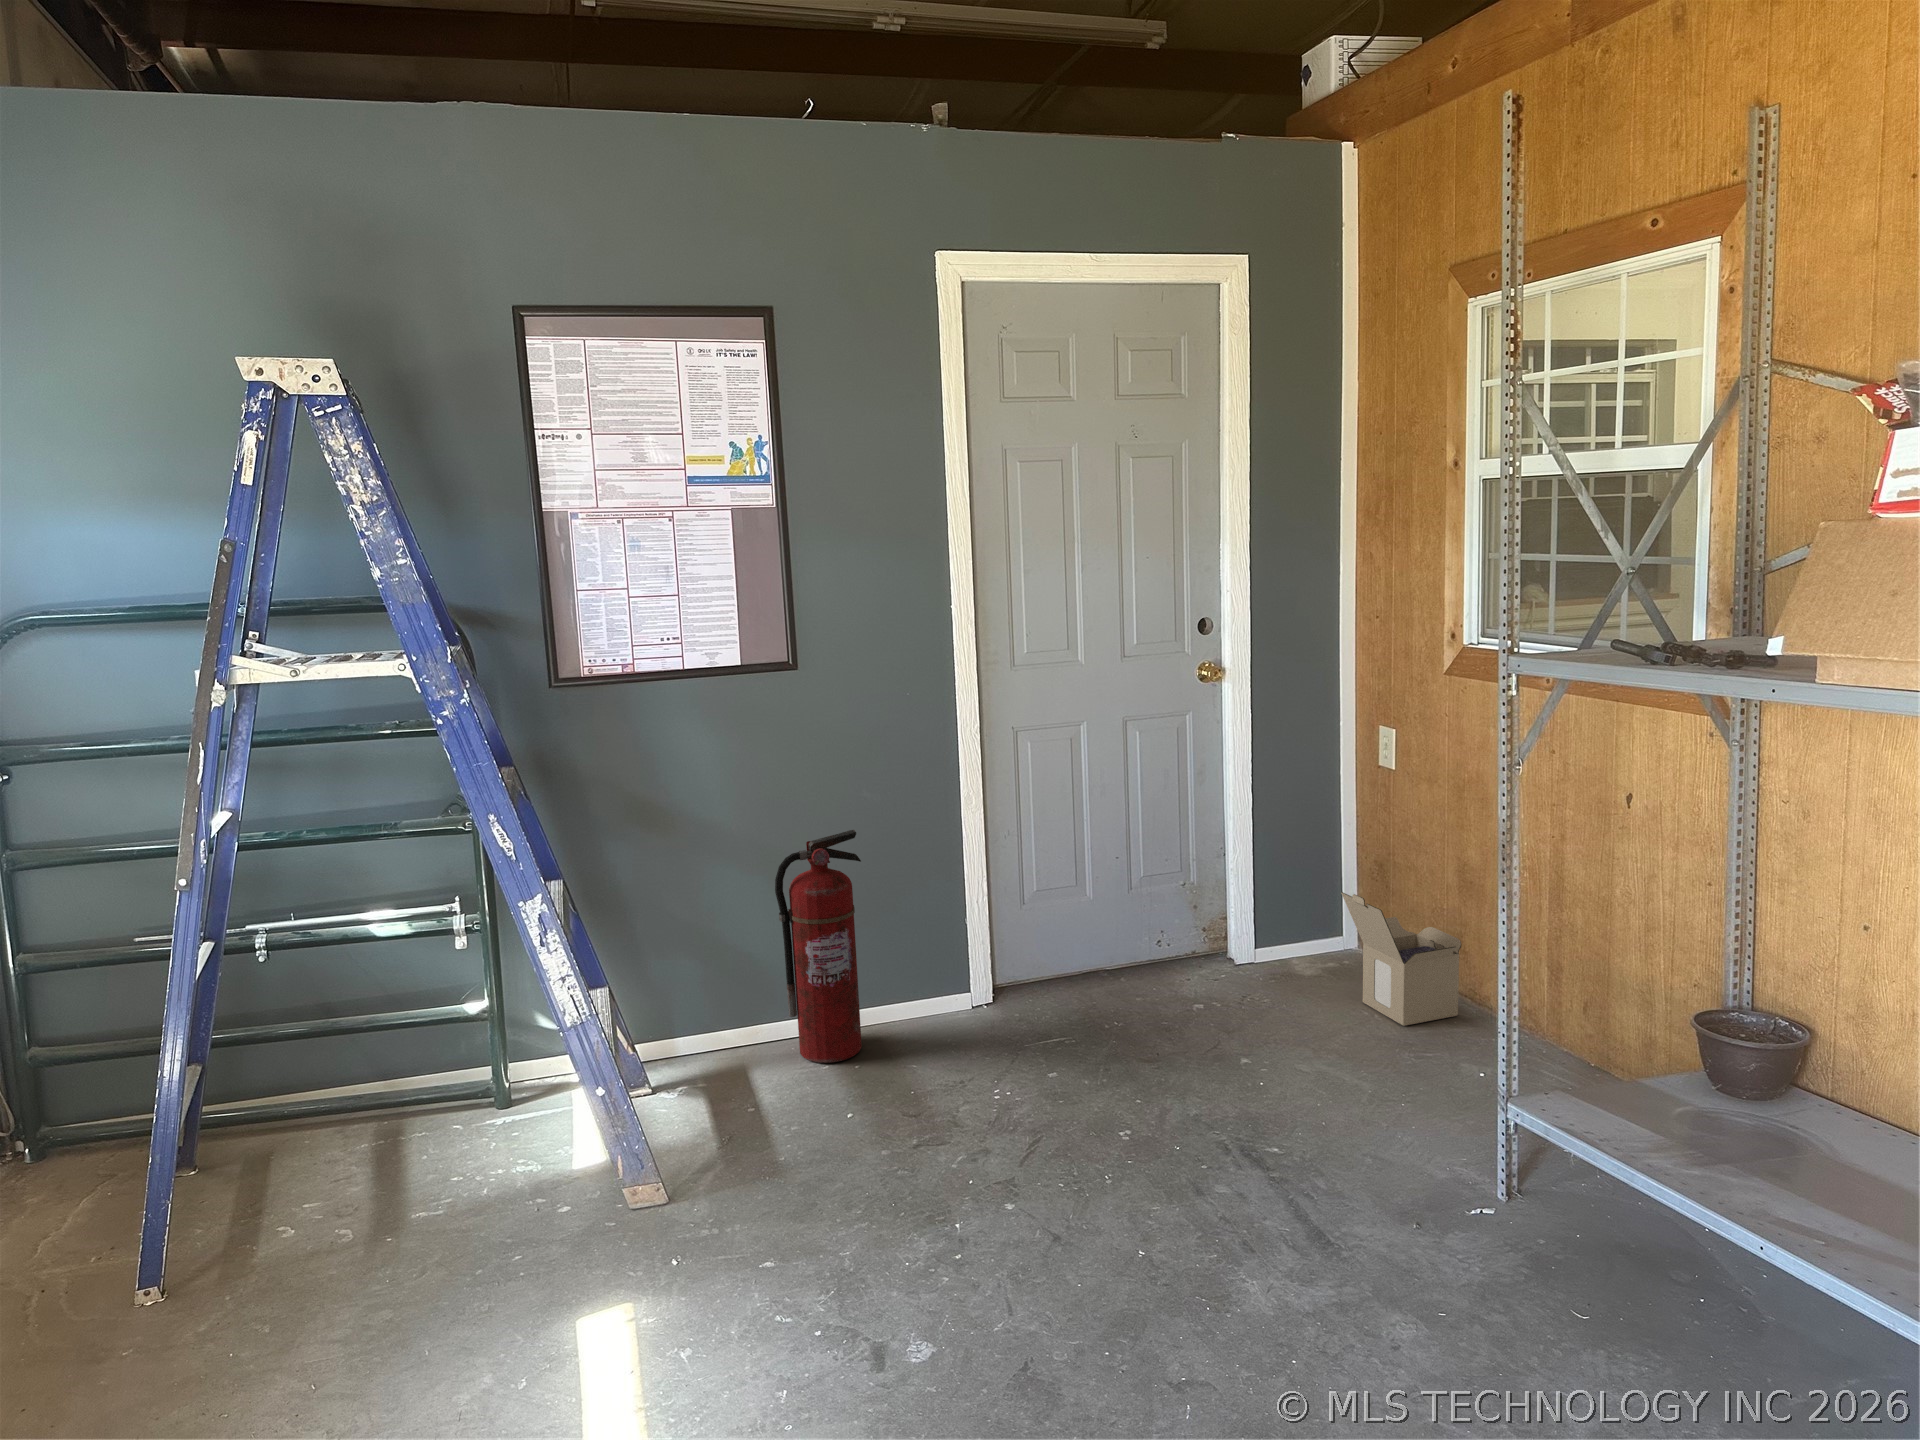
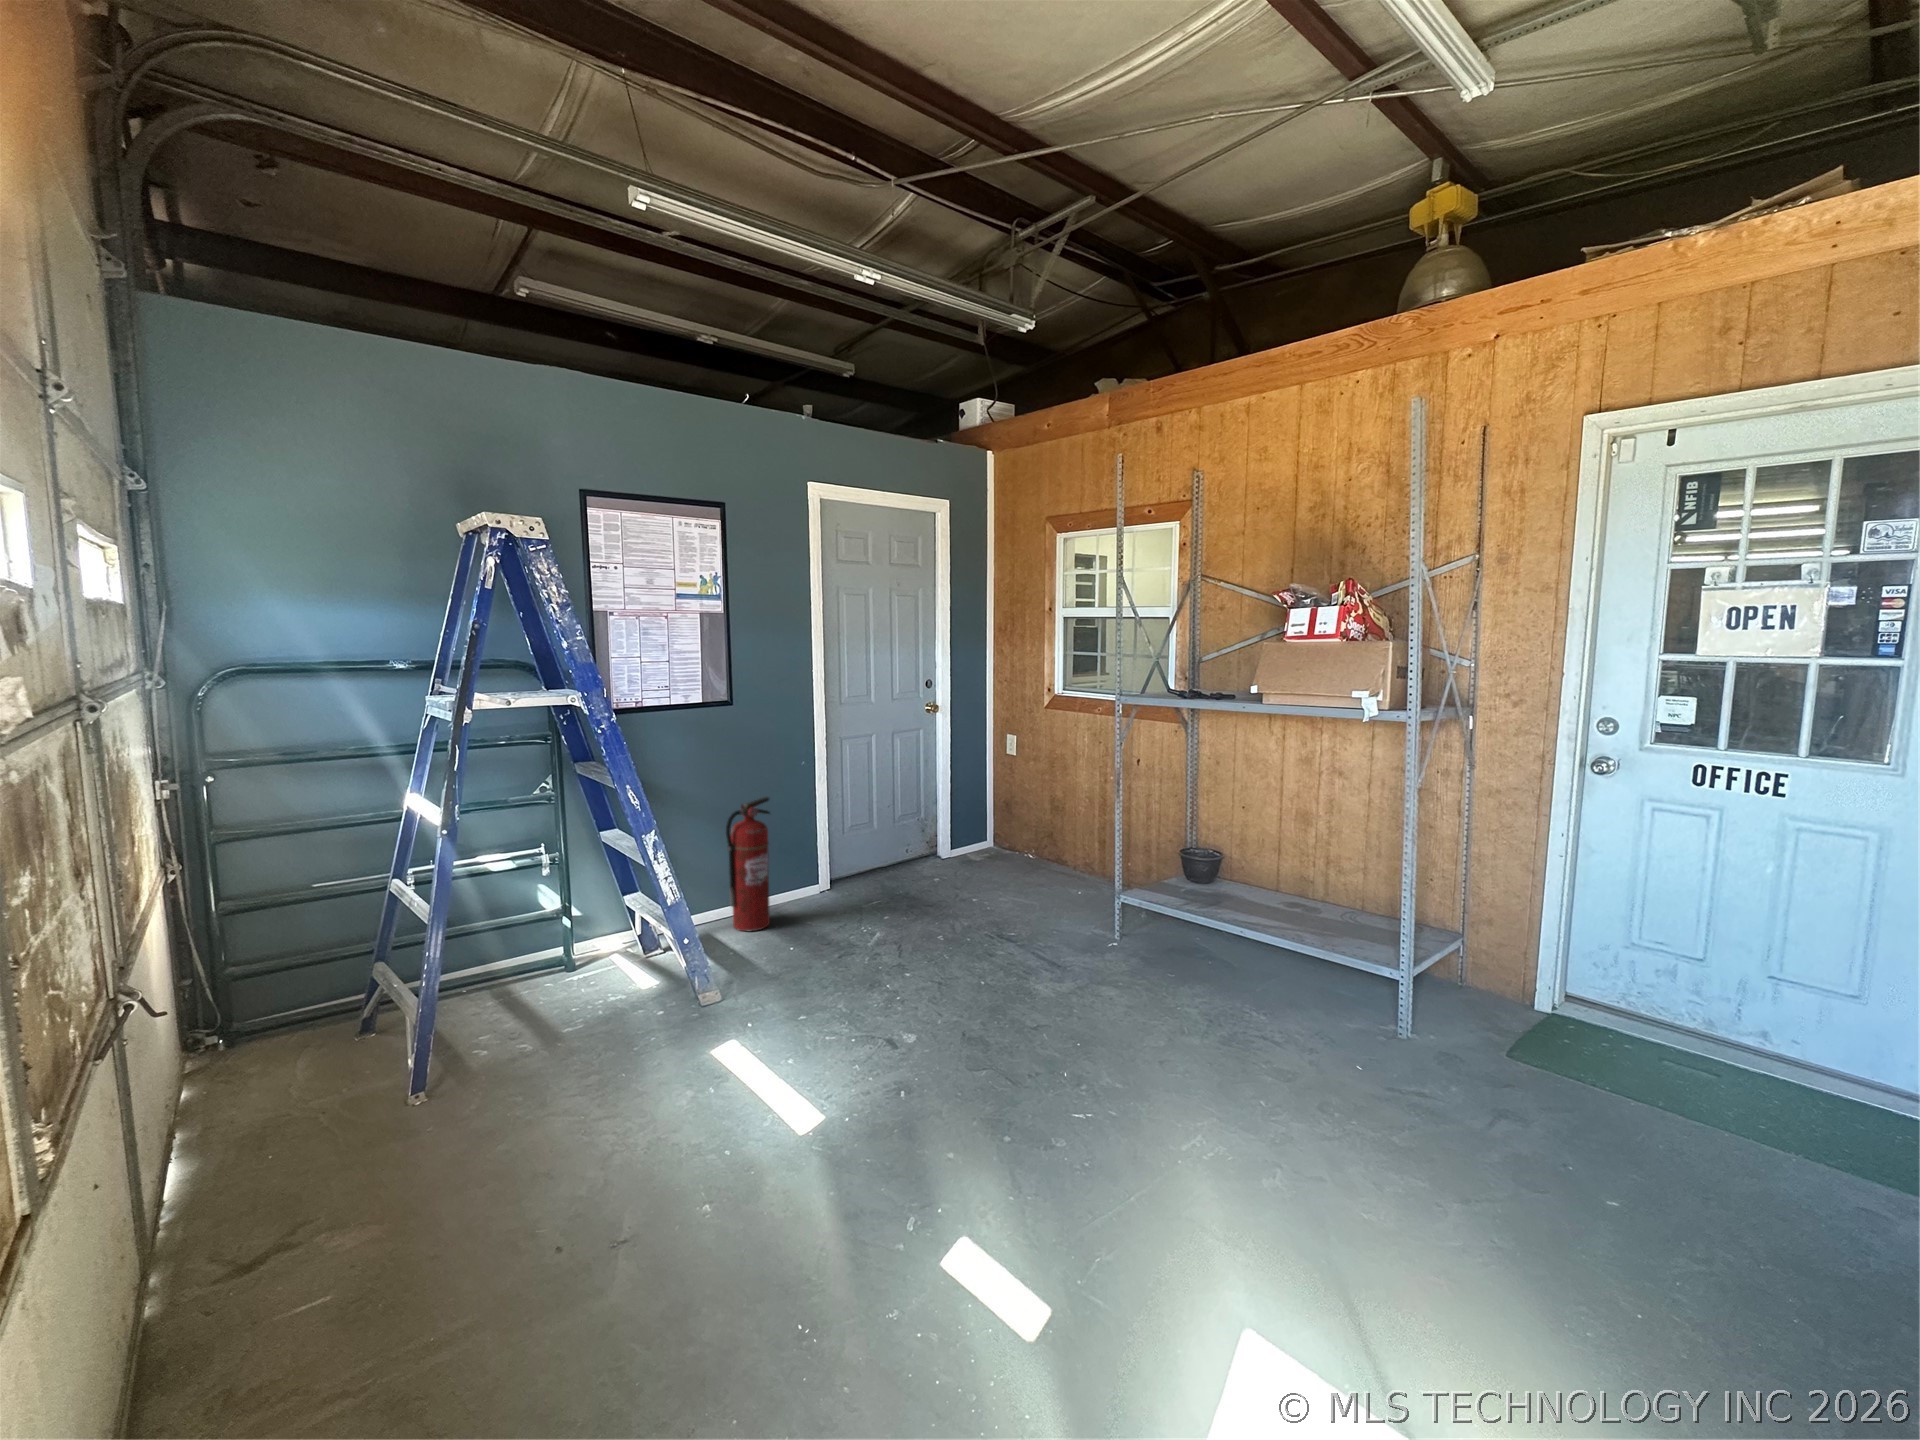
cardboard box: present [1341,892,1461,1026] -> none [1002,819,1056,882]

